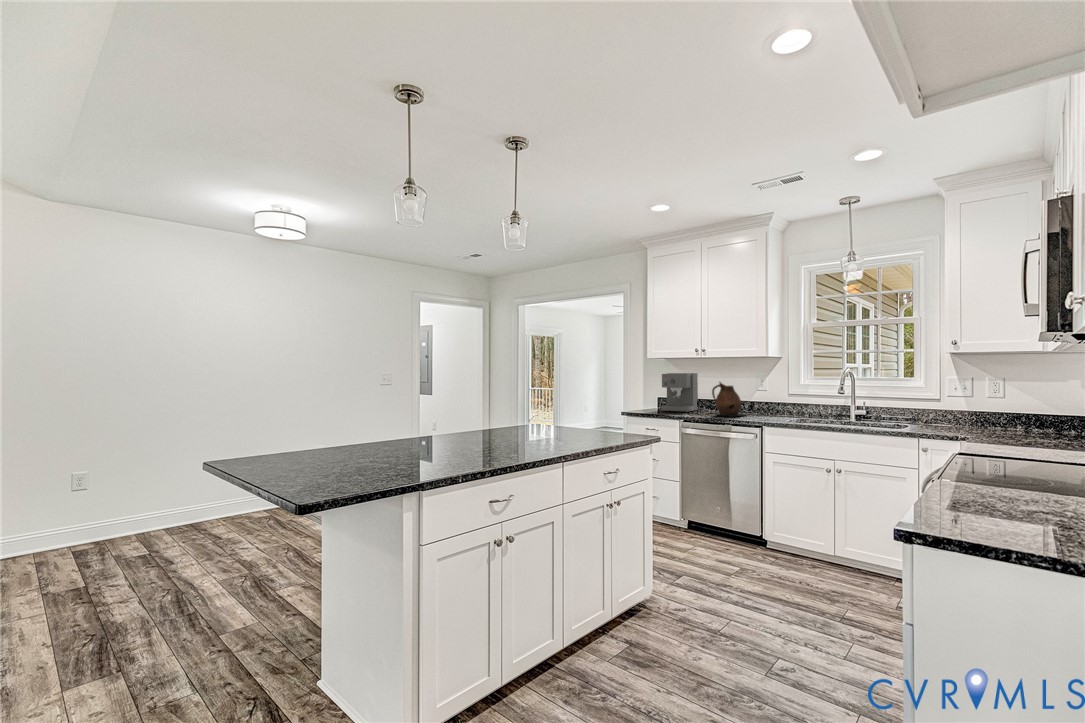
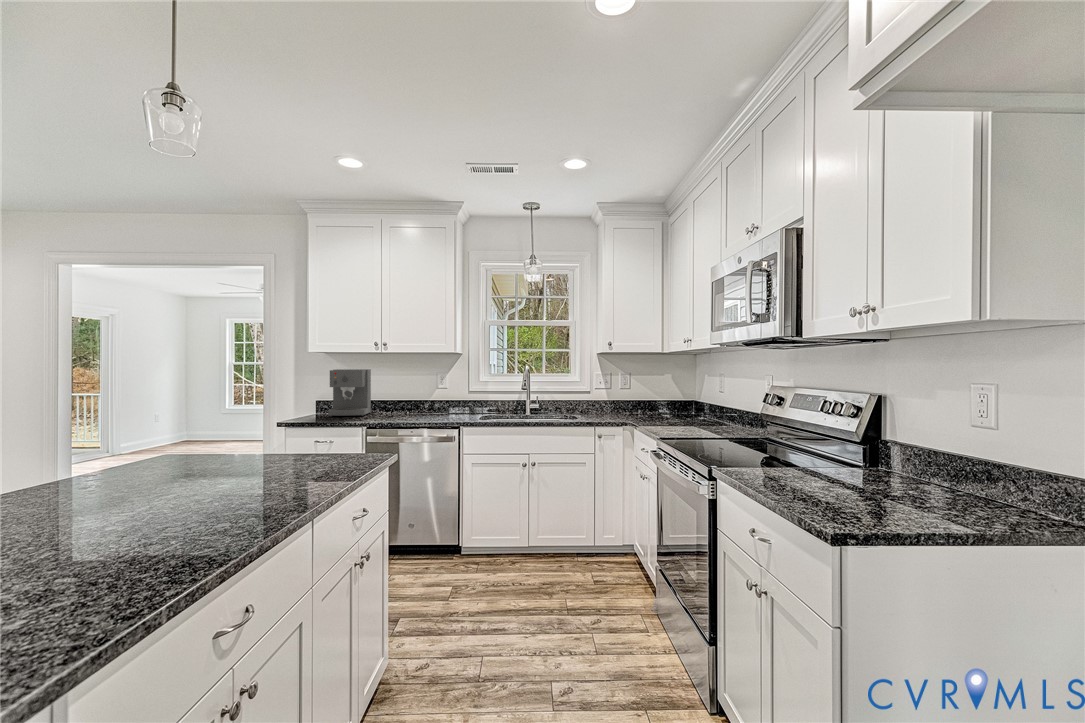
ceramic pitcher: present [712,382,744,417] -> none [397,379,434,418]

